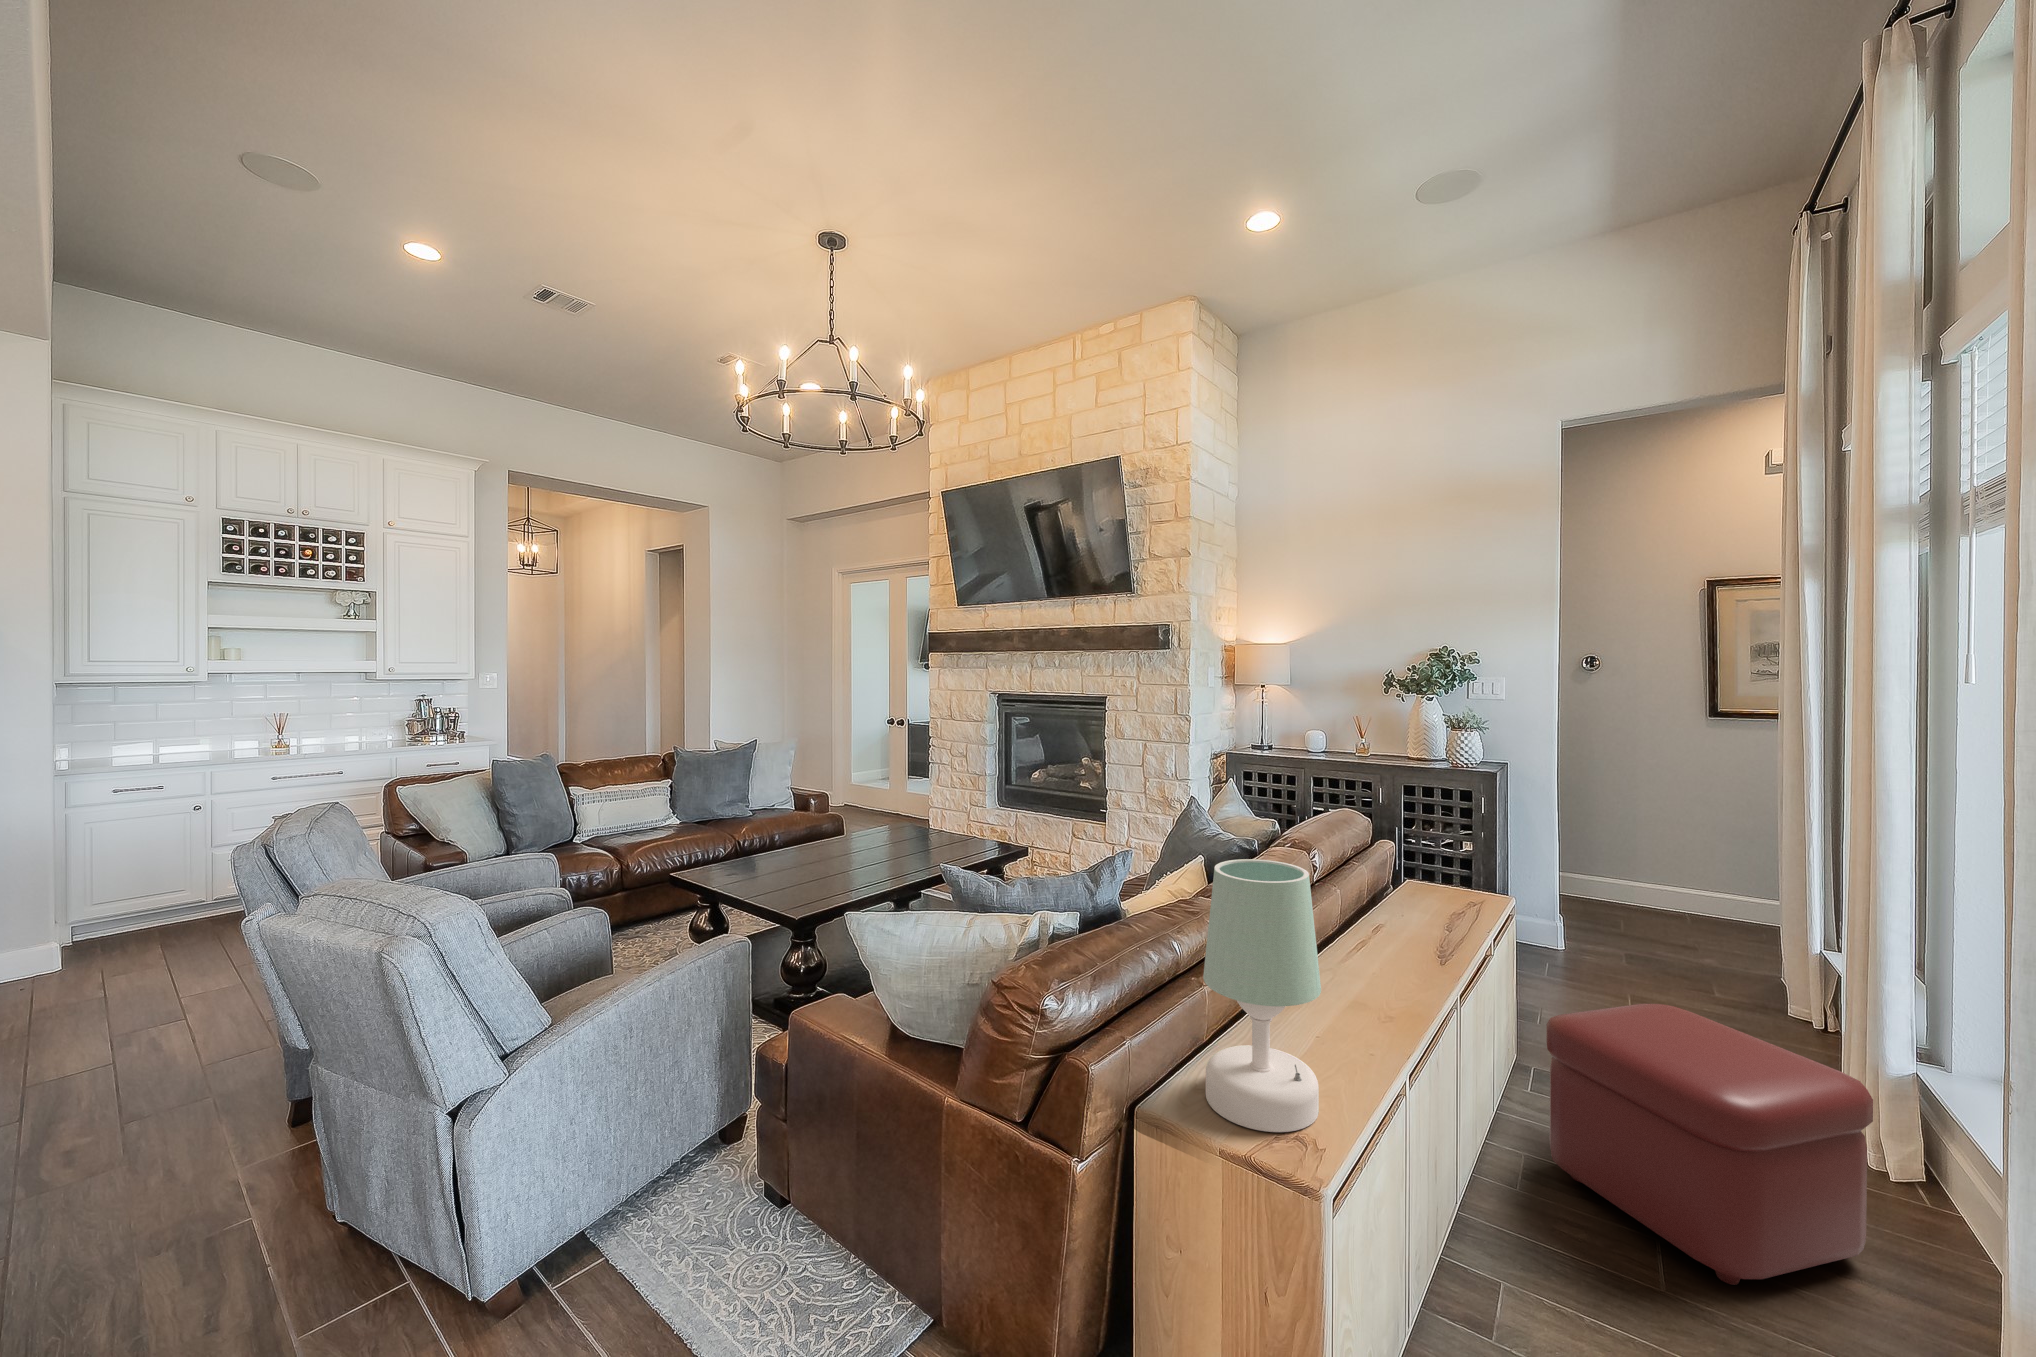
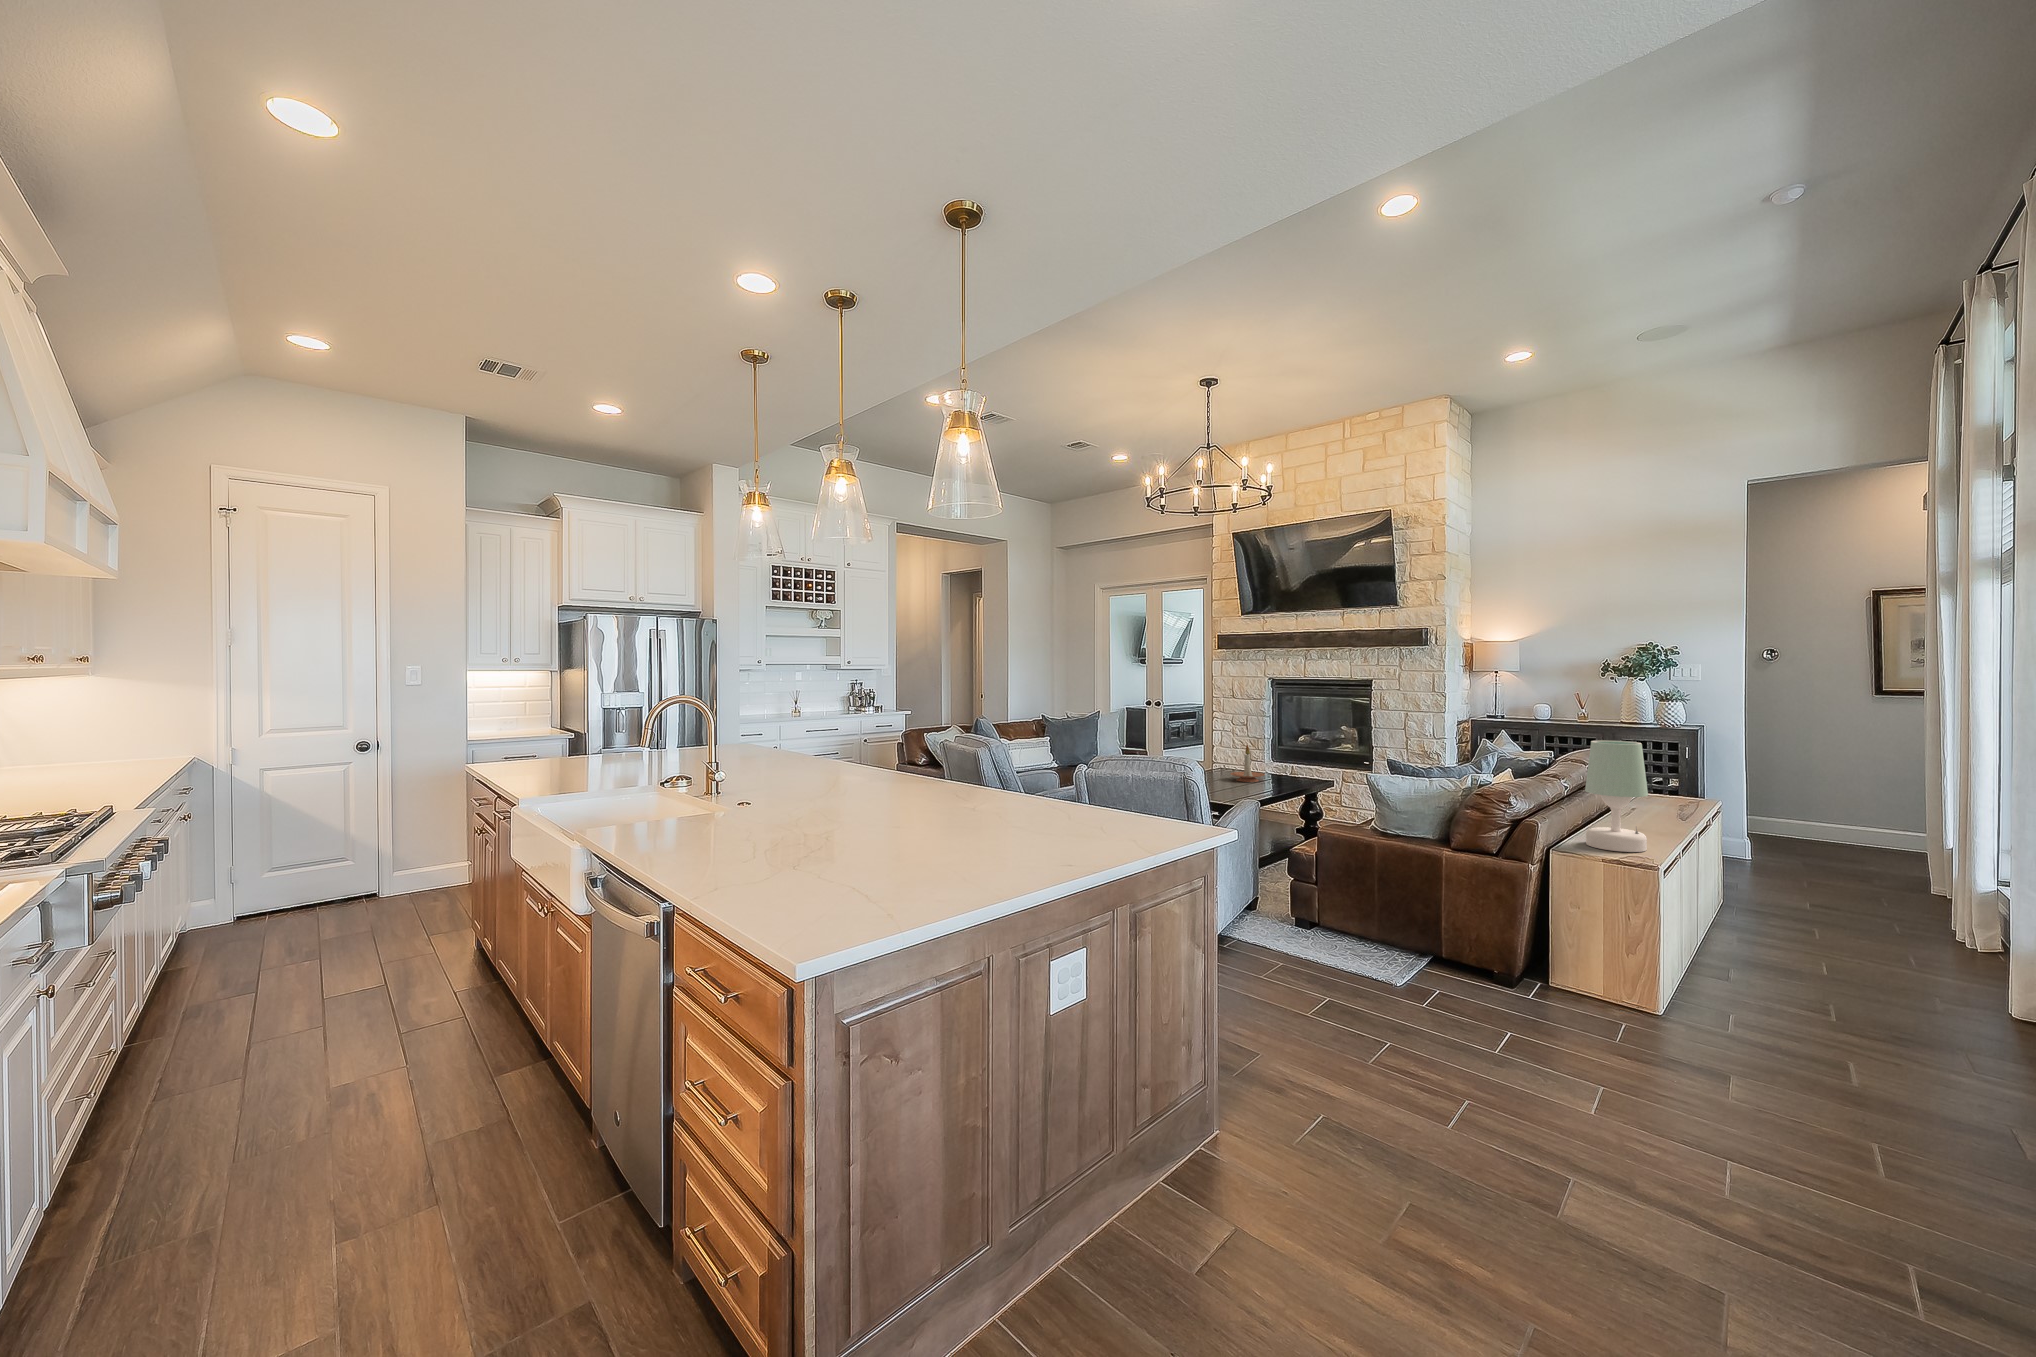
candle holder: none [874,792,923,848] -> present [1230,745,1265,782]
ottoman: present [1546,1004,1873,1285] -> none [1749,852,1948,979]

